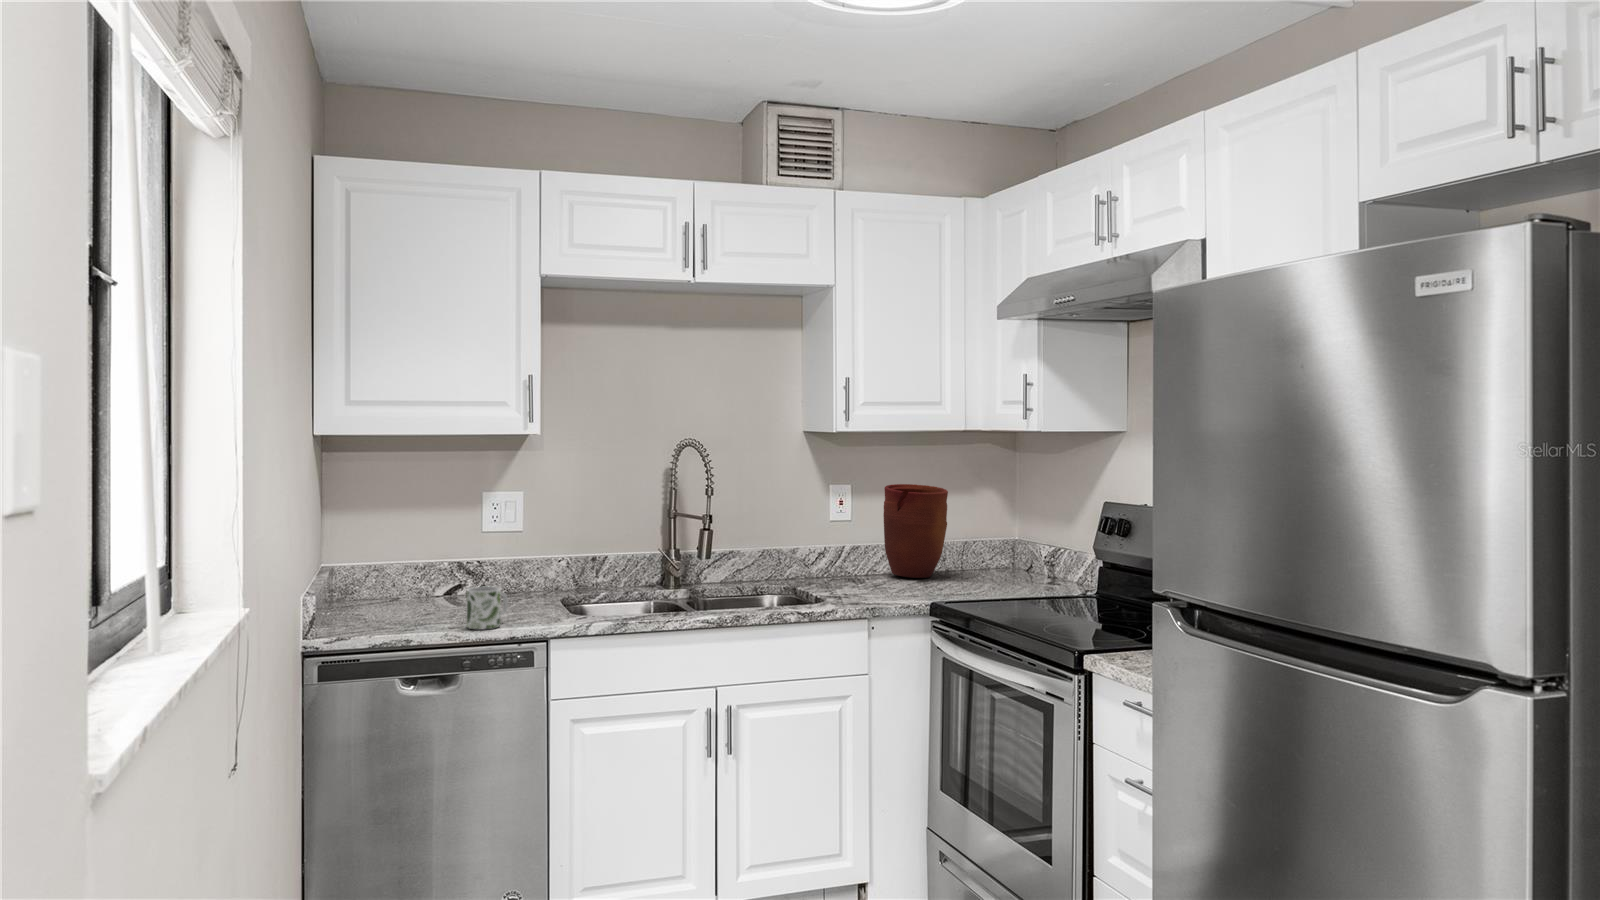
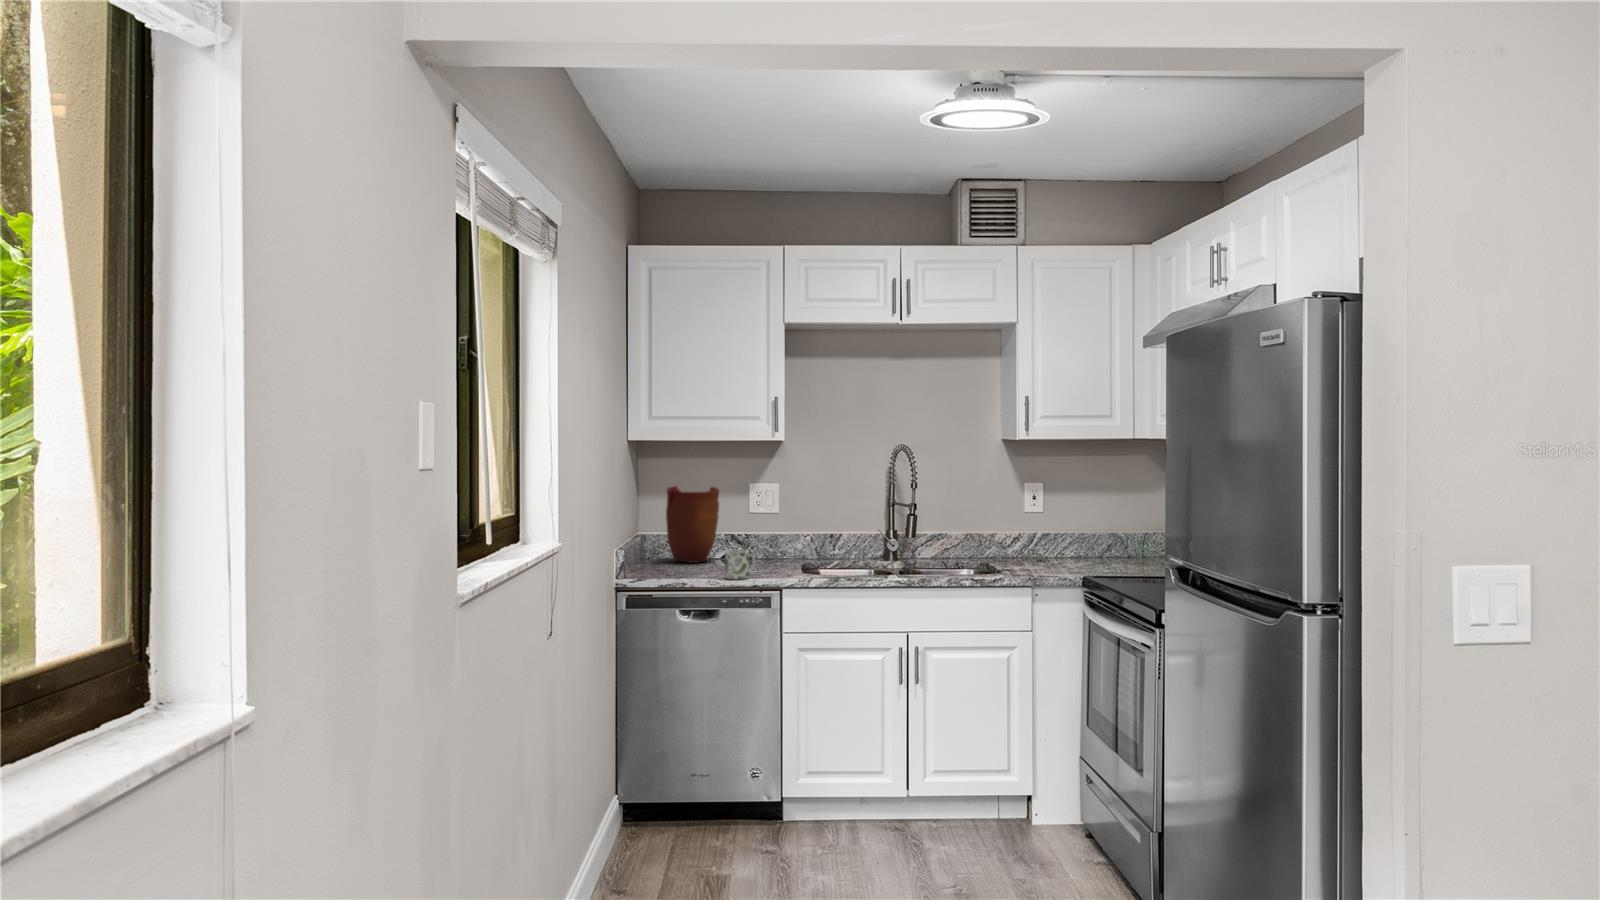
vase: present [883,484,948,578] -> present [666,486,719,563]

